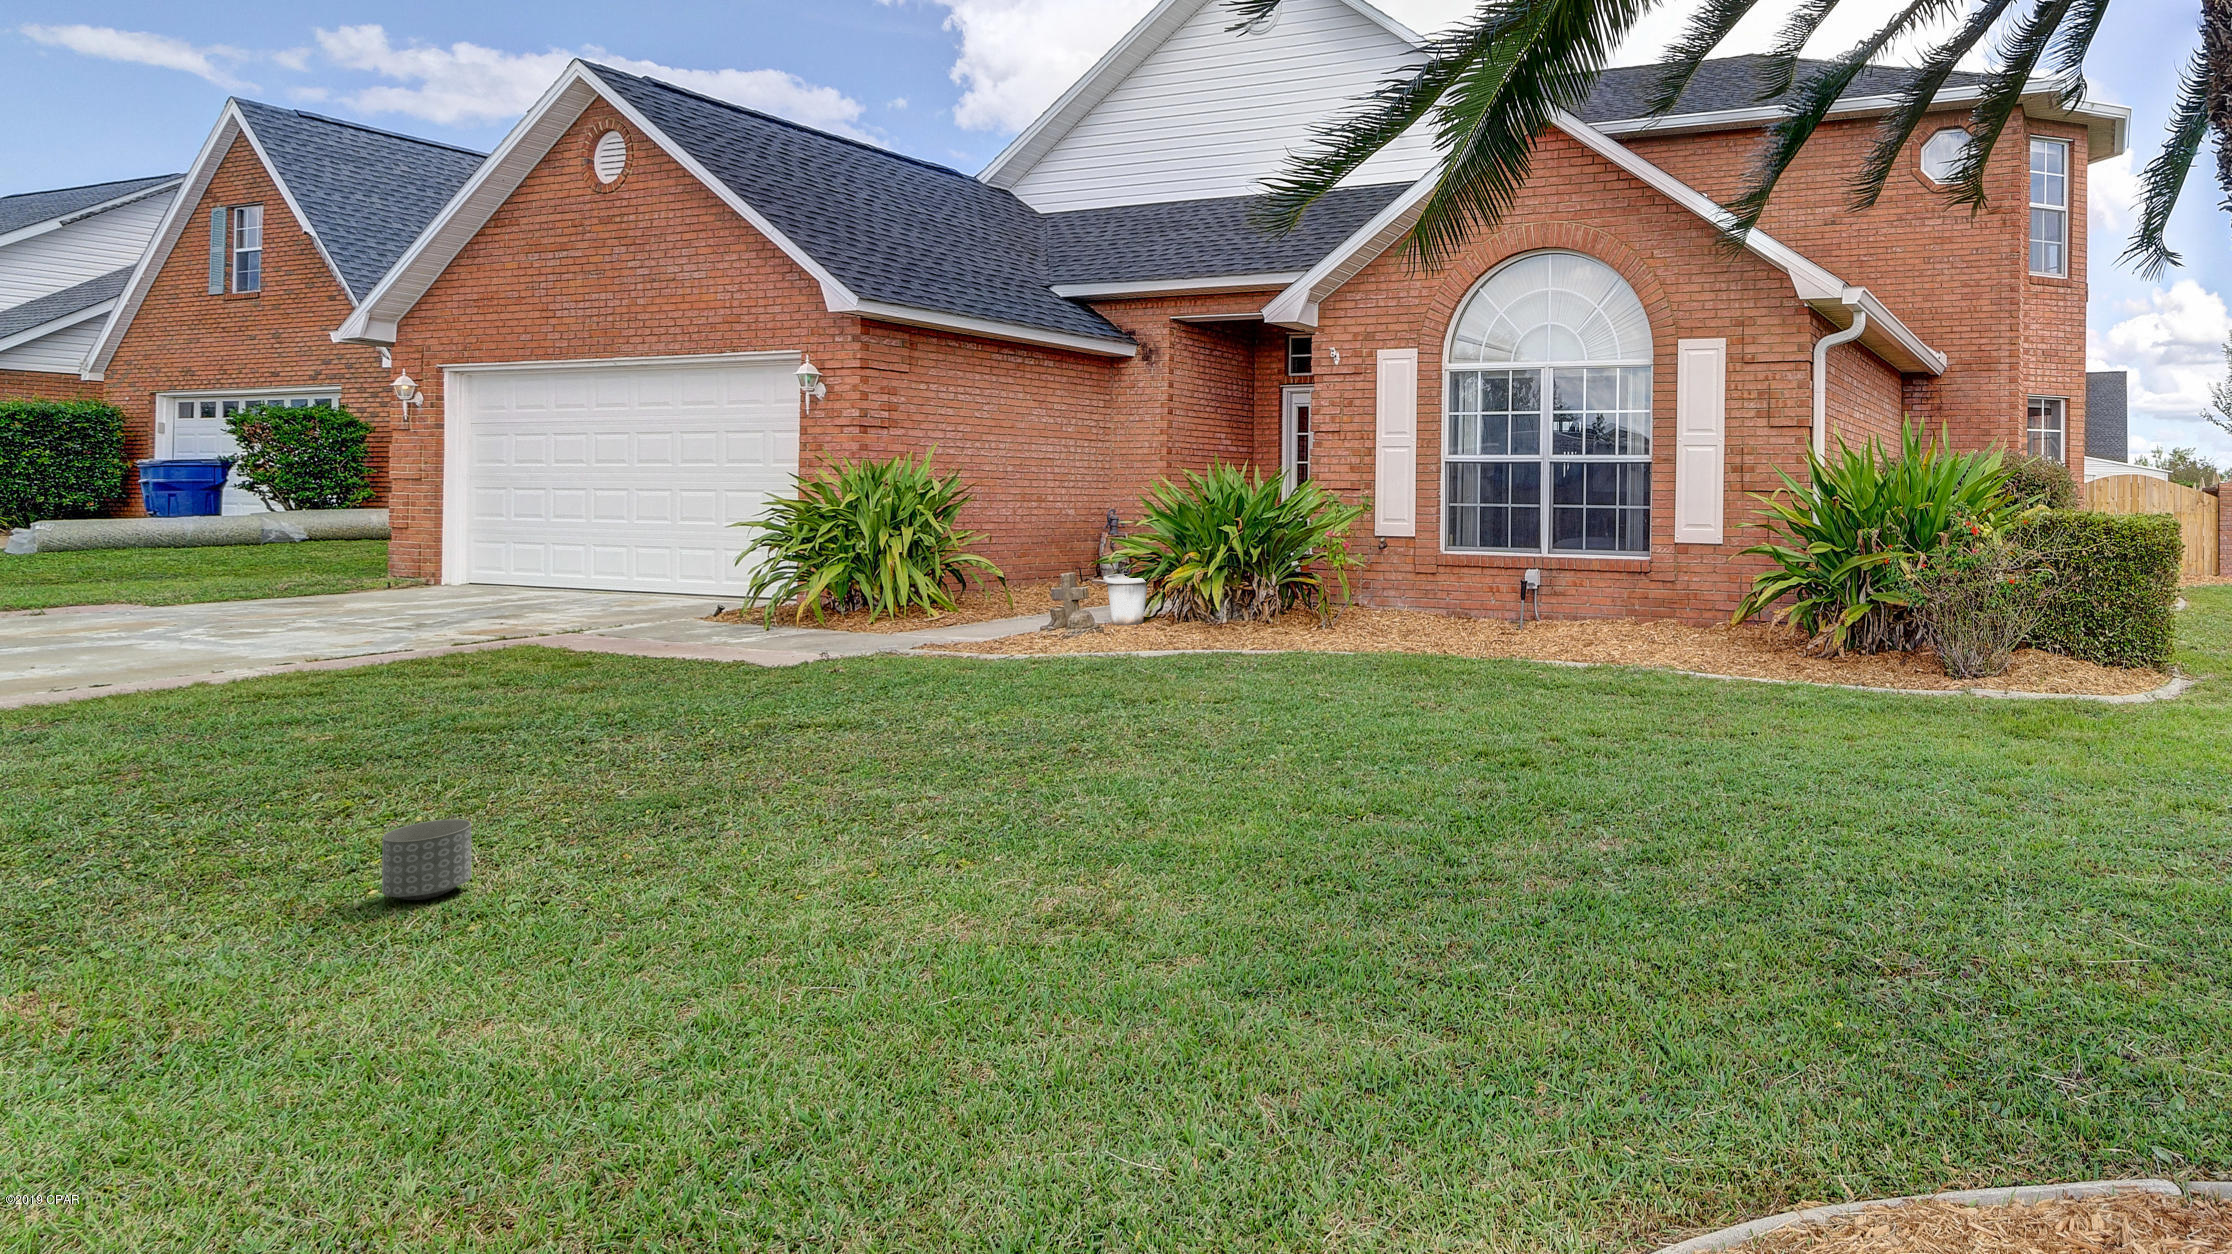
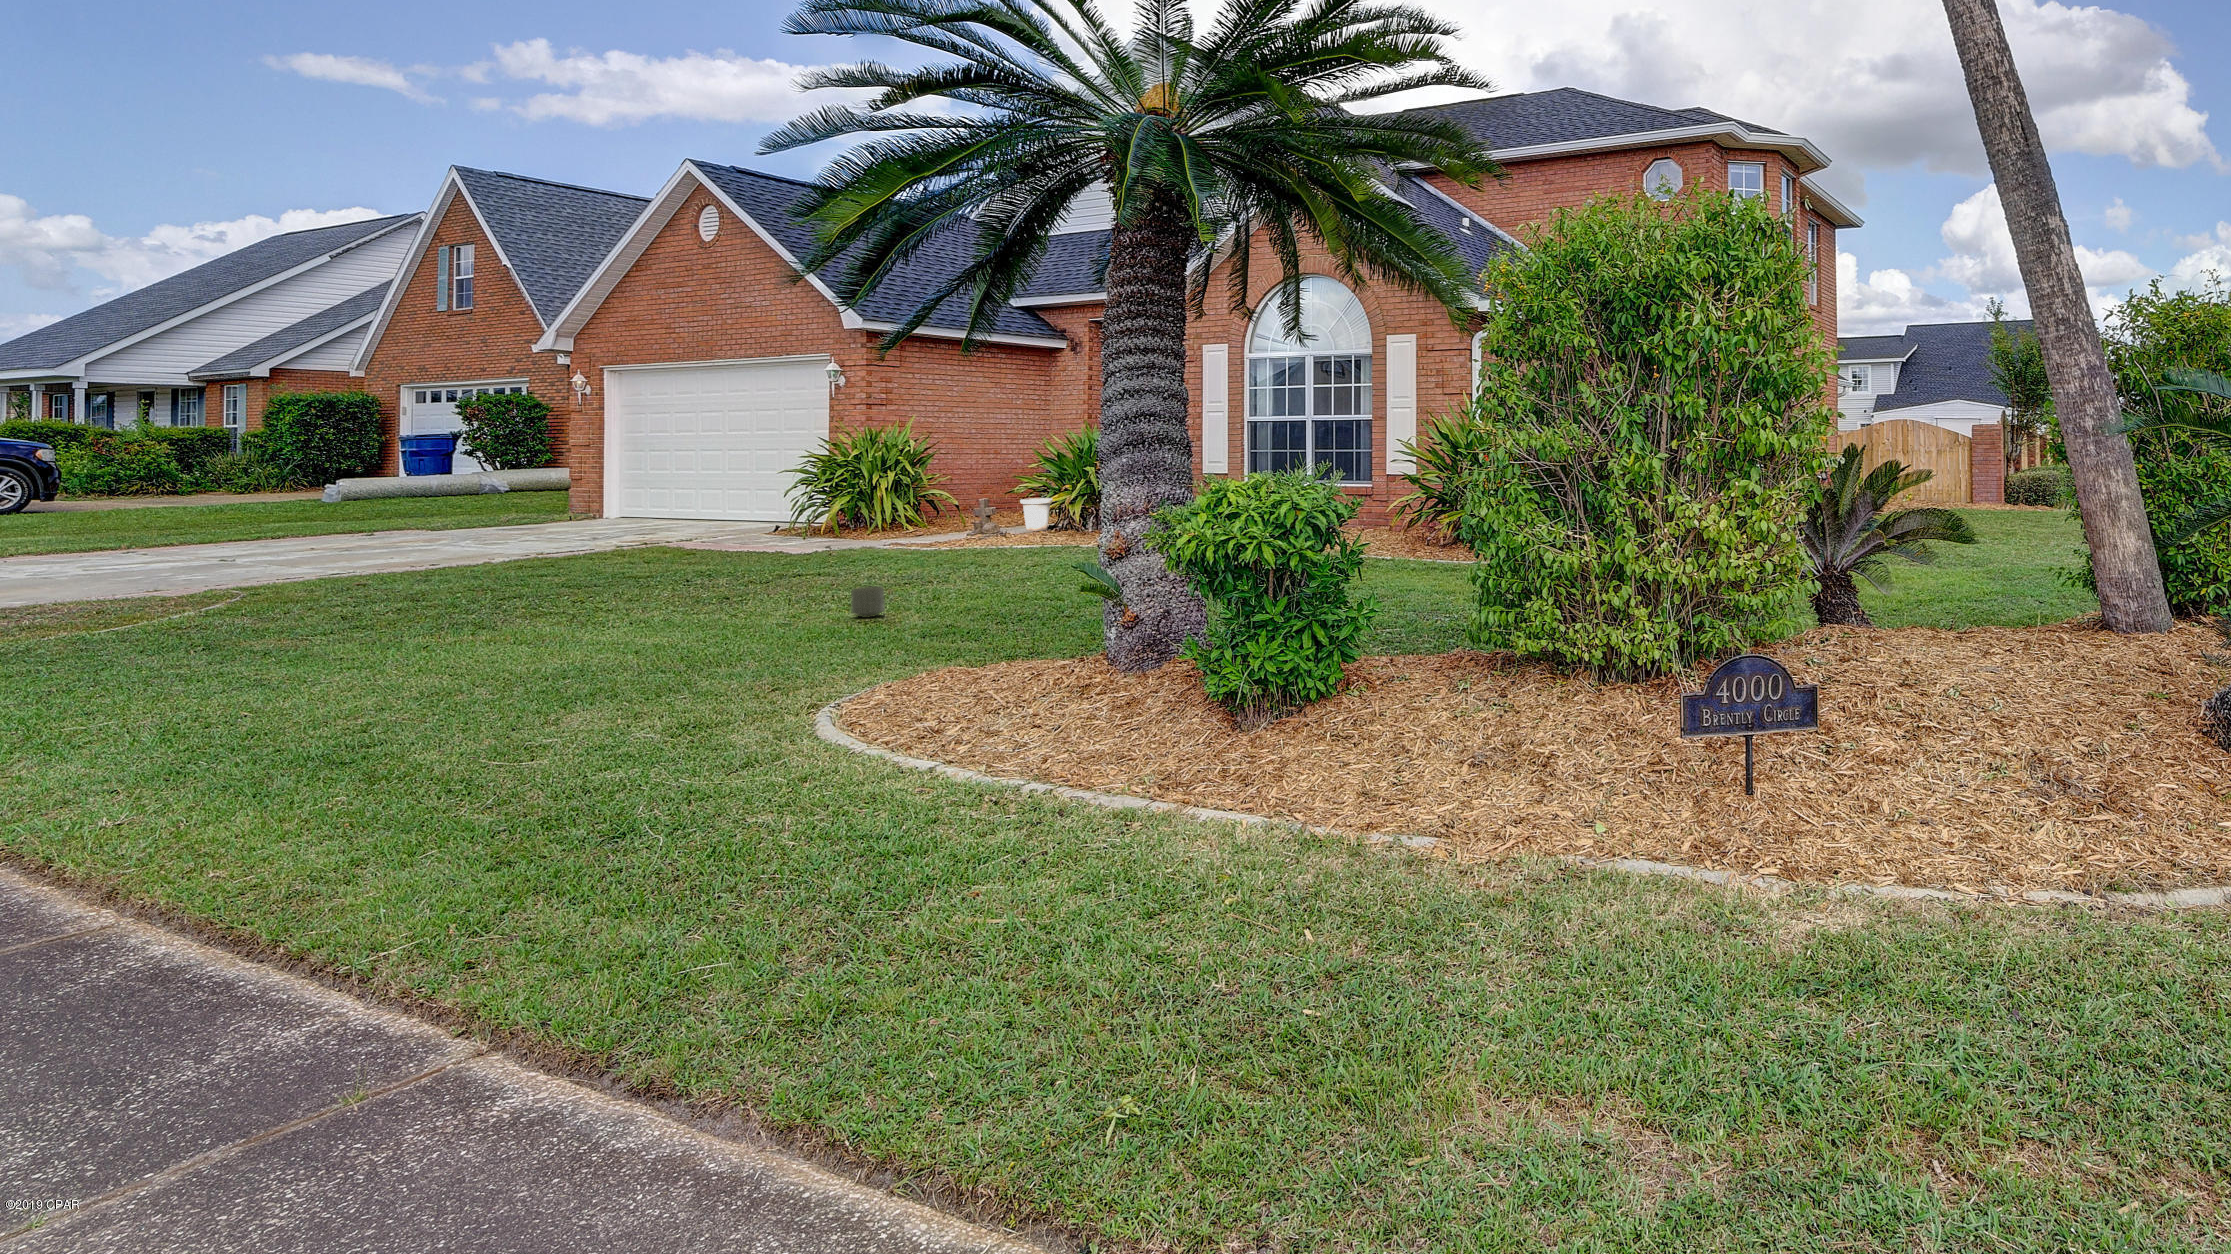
planter: present [382,819,471,900] -> present [851,586,885,618]

